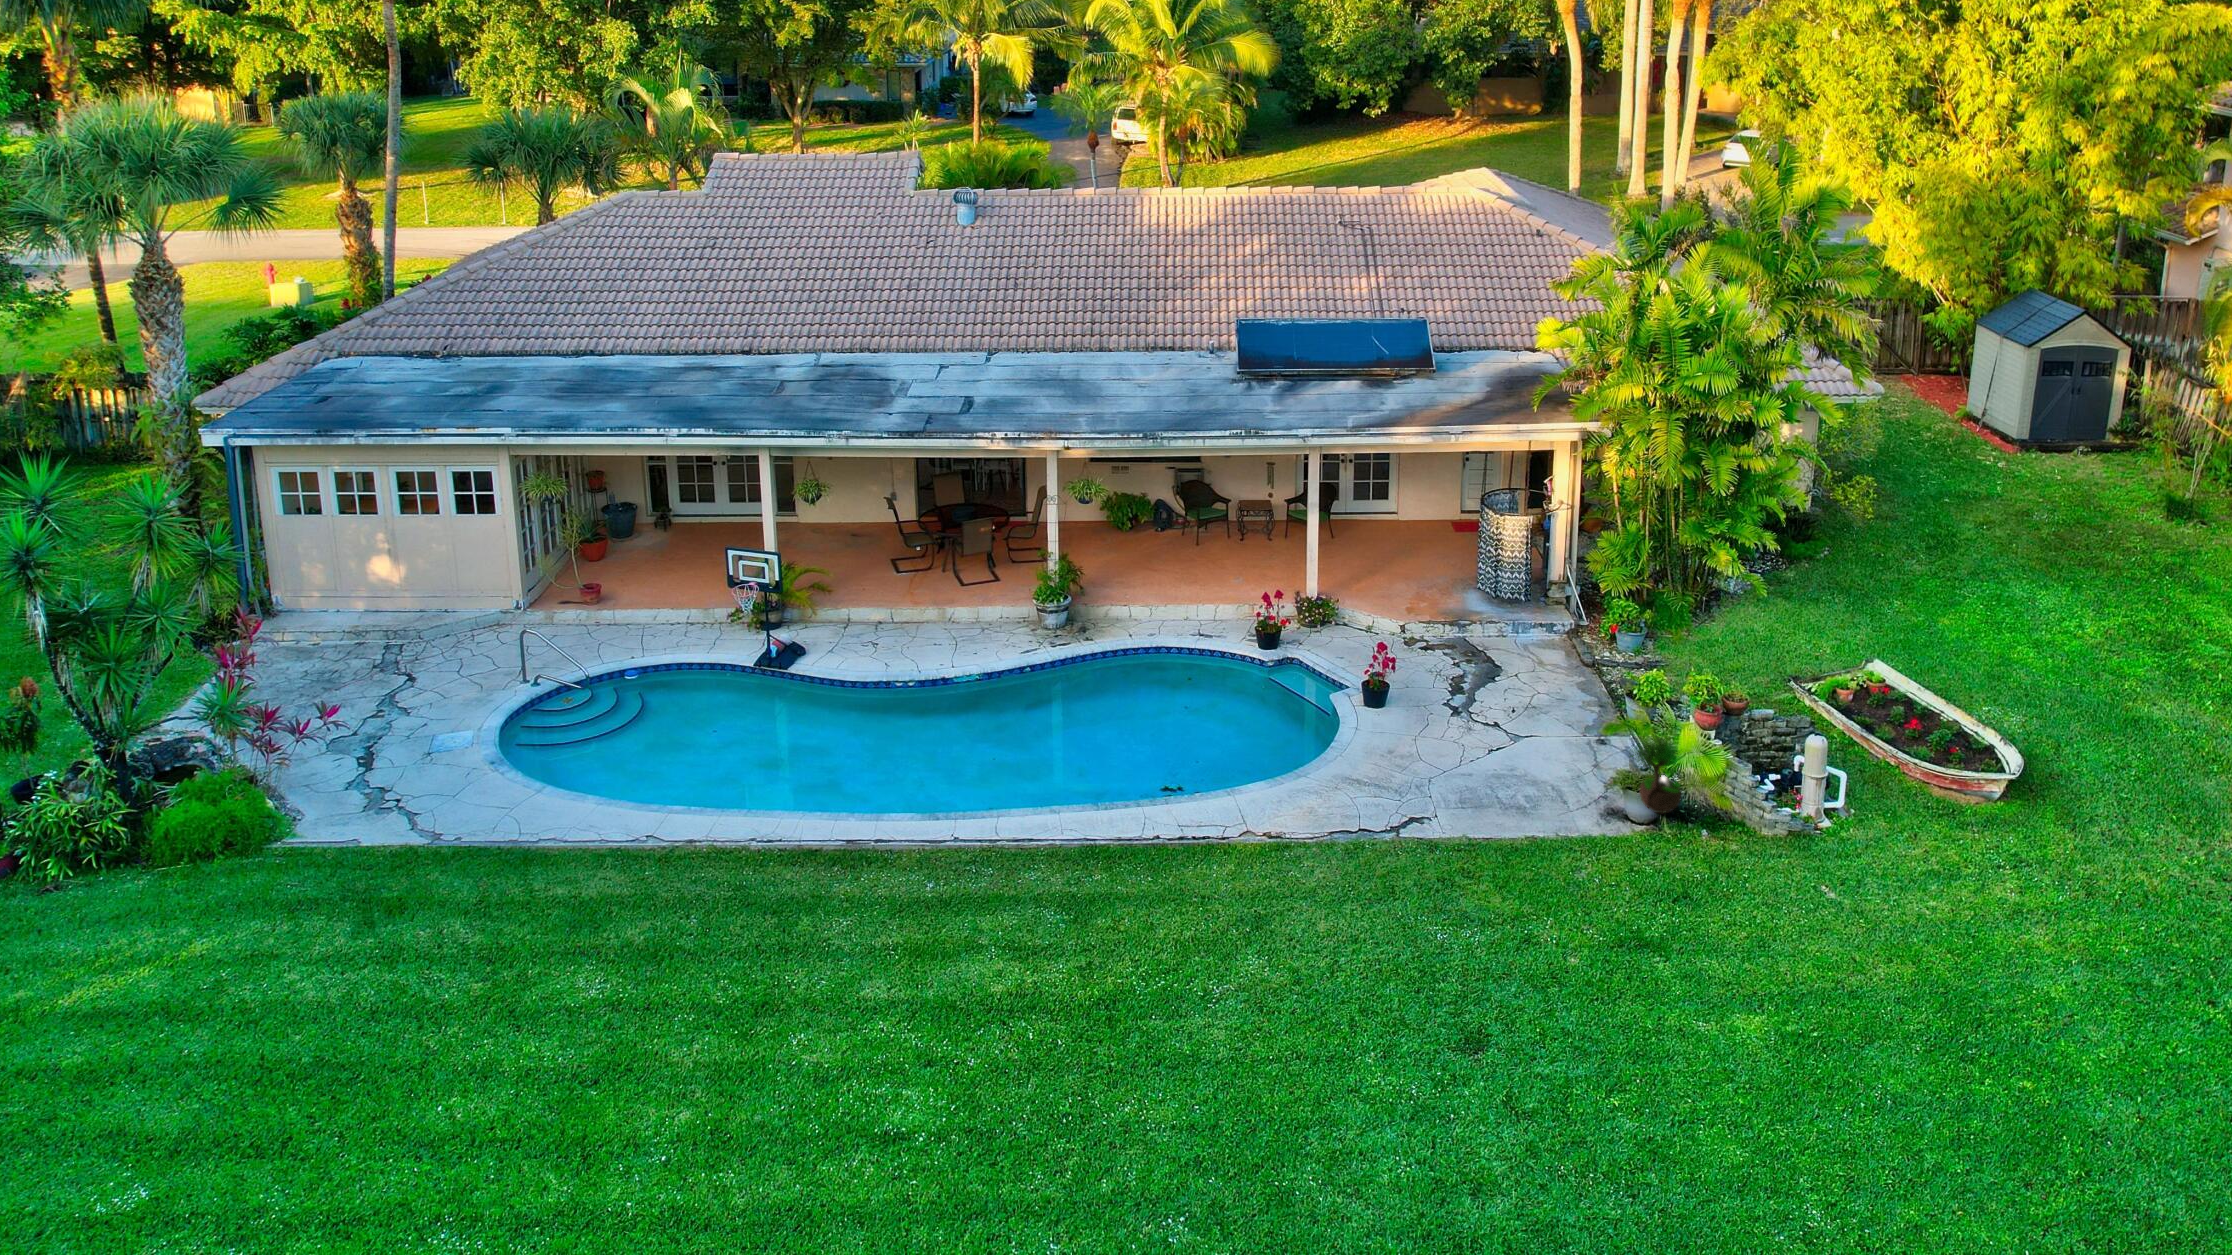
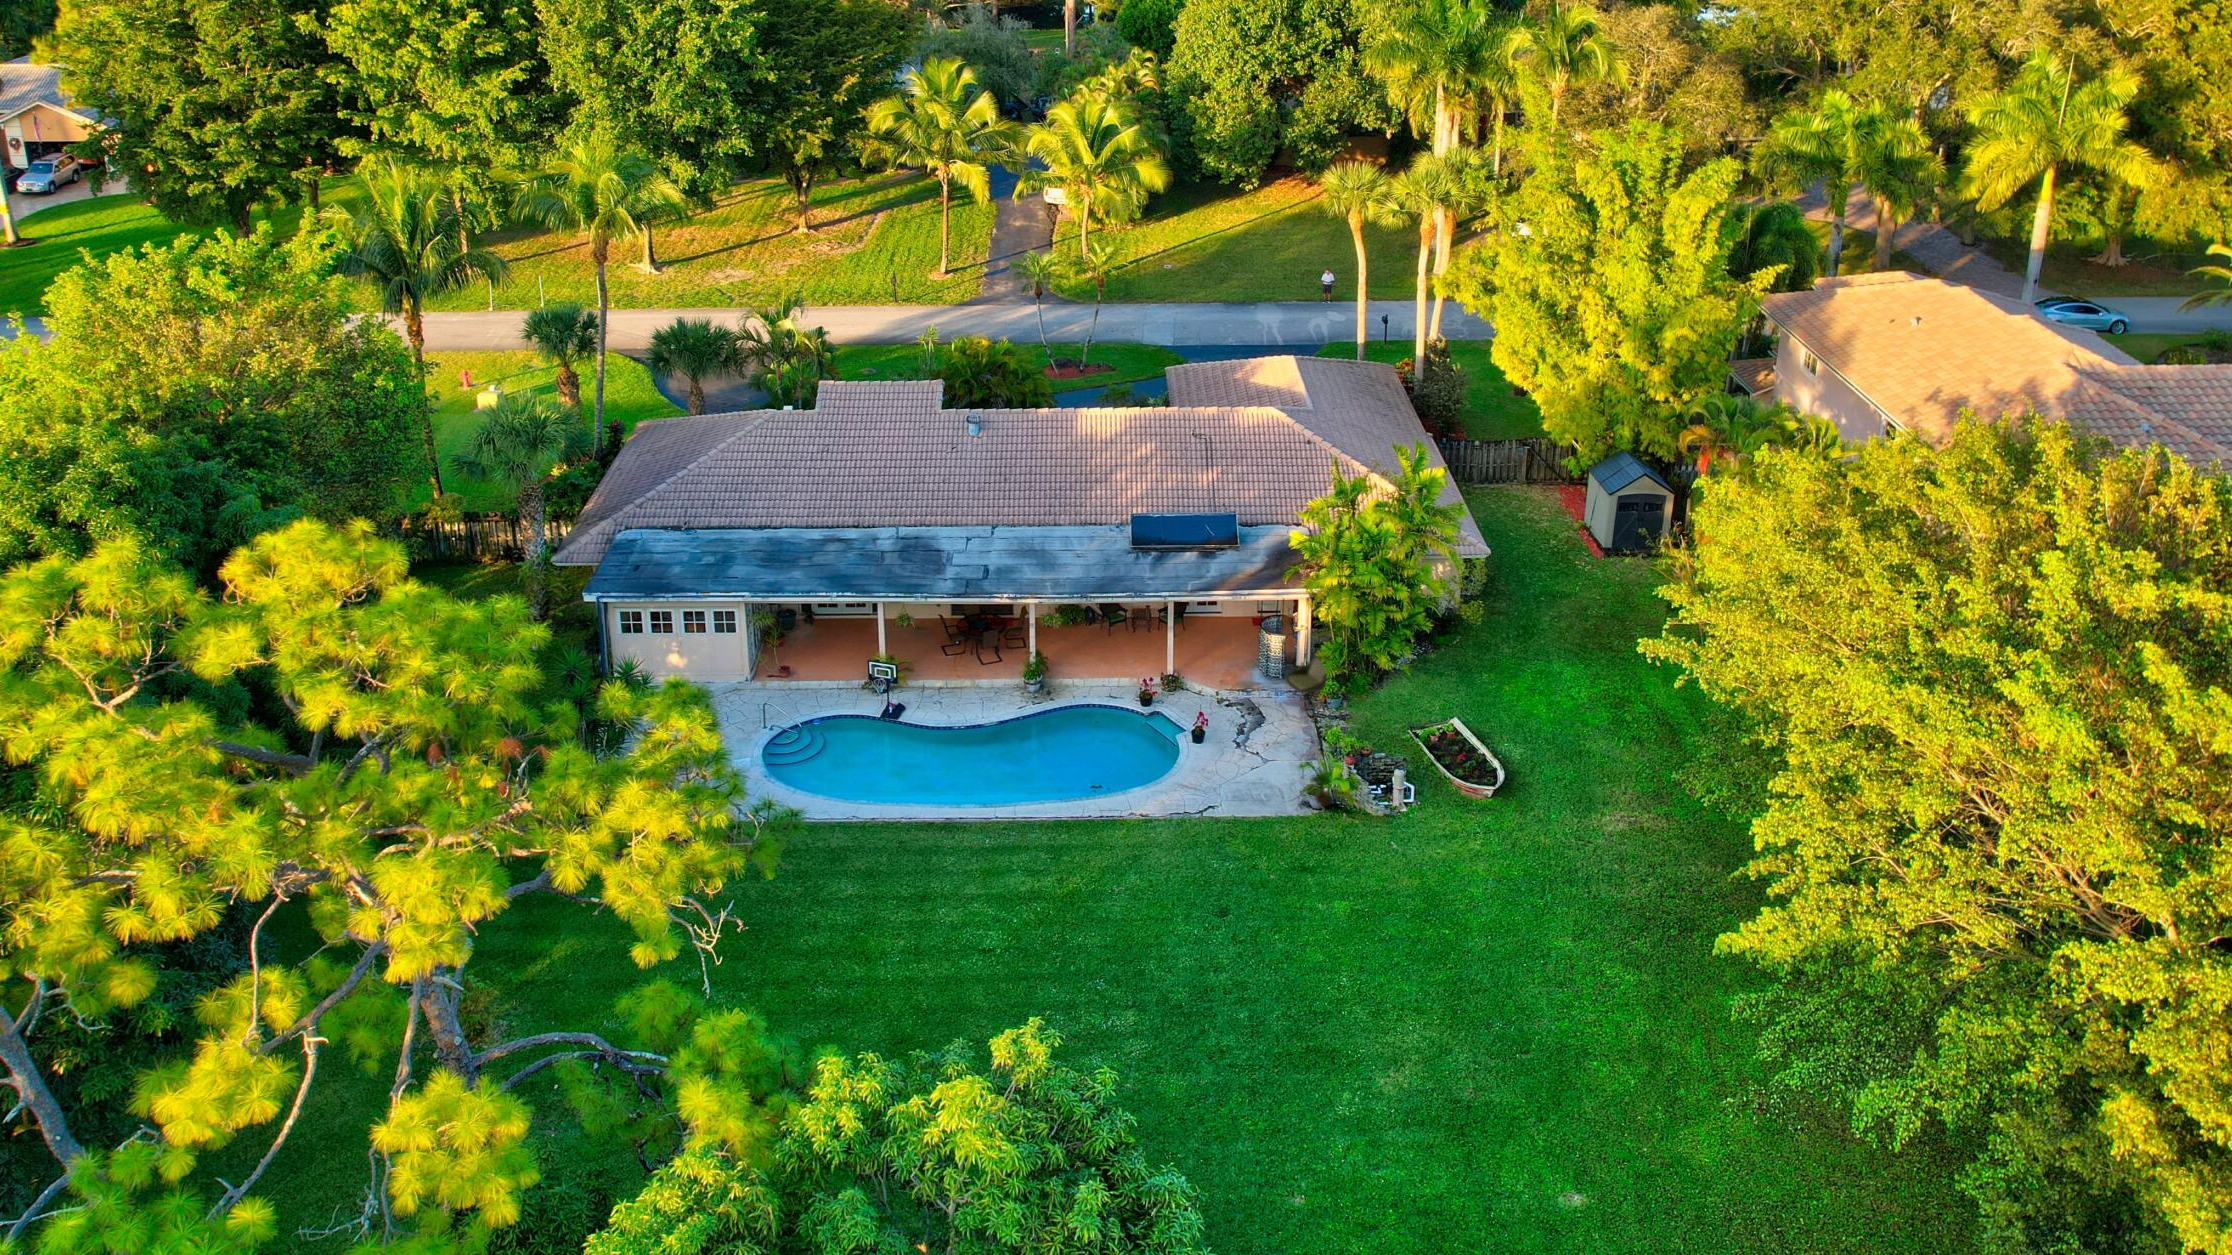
lounge chair: none [1533,554,1622,653] -> present [1286,656,1330,707]

